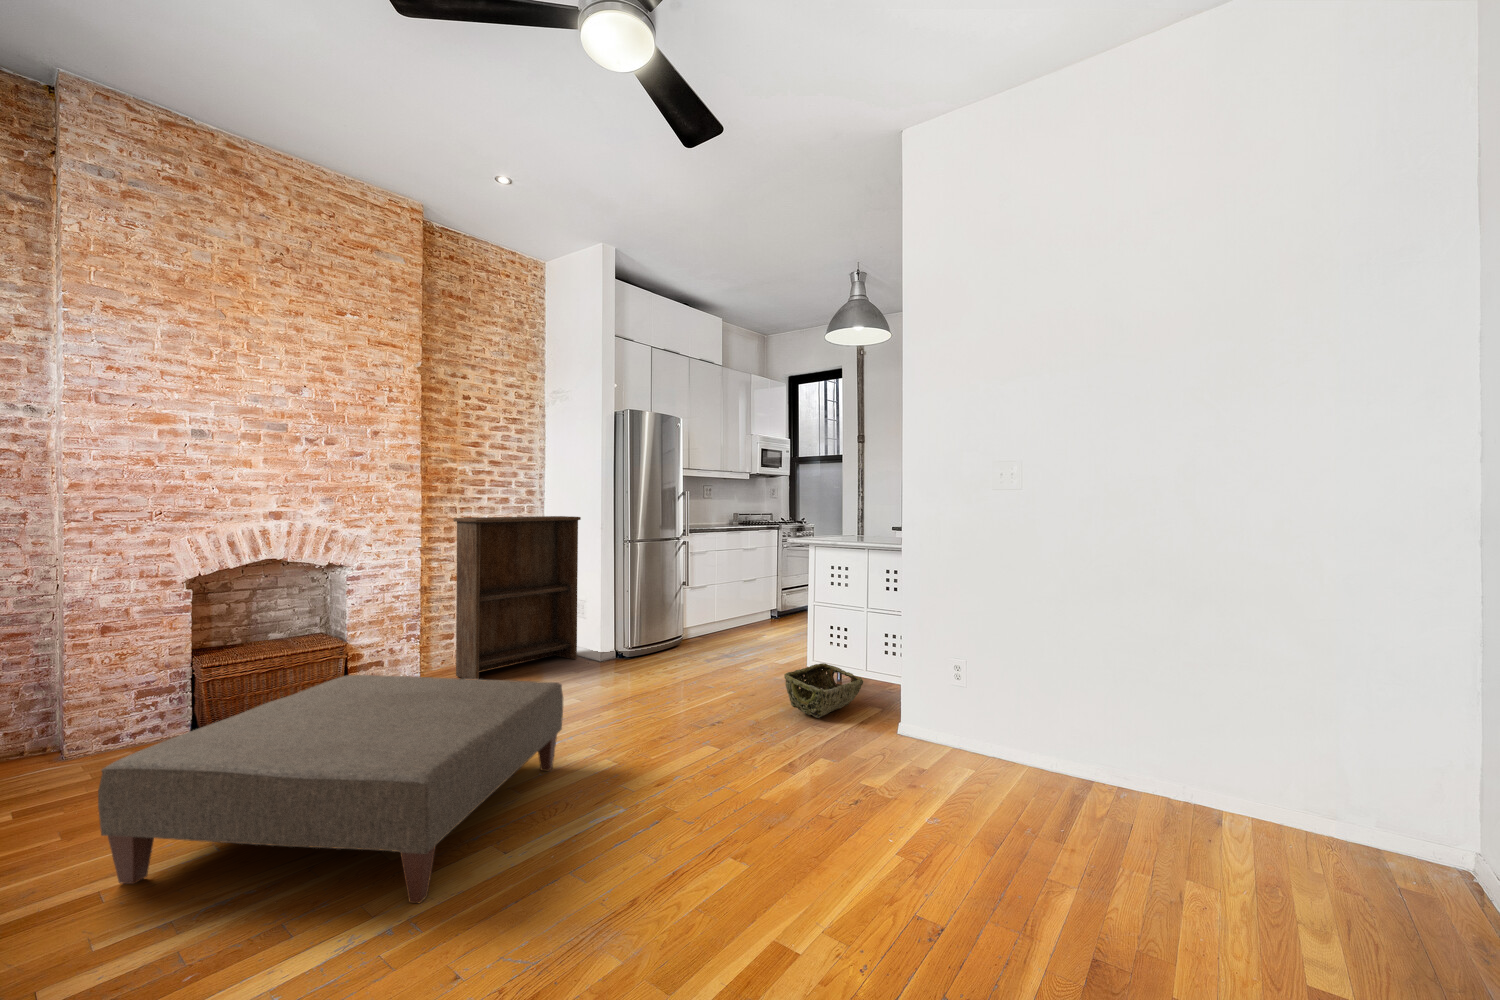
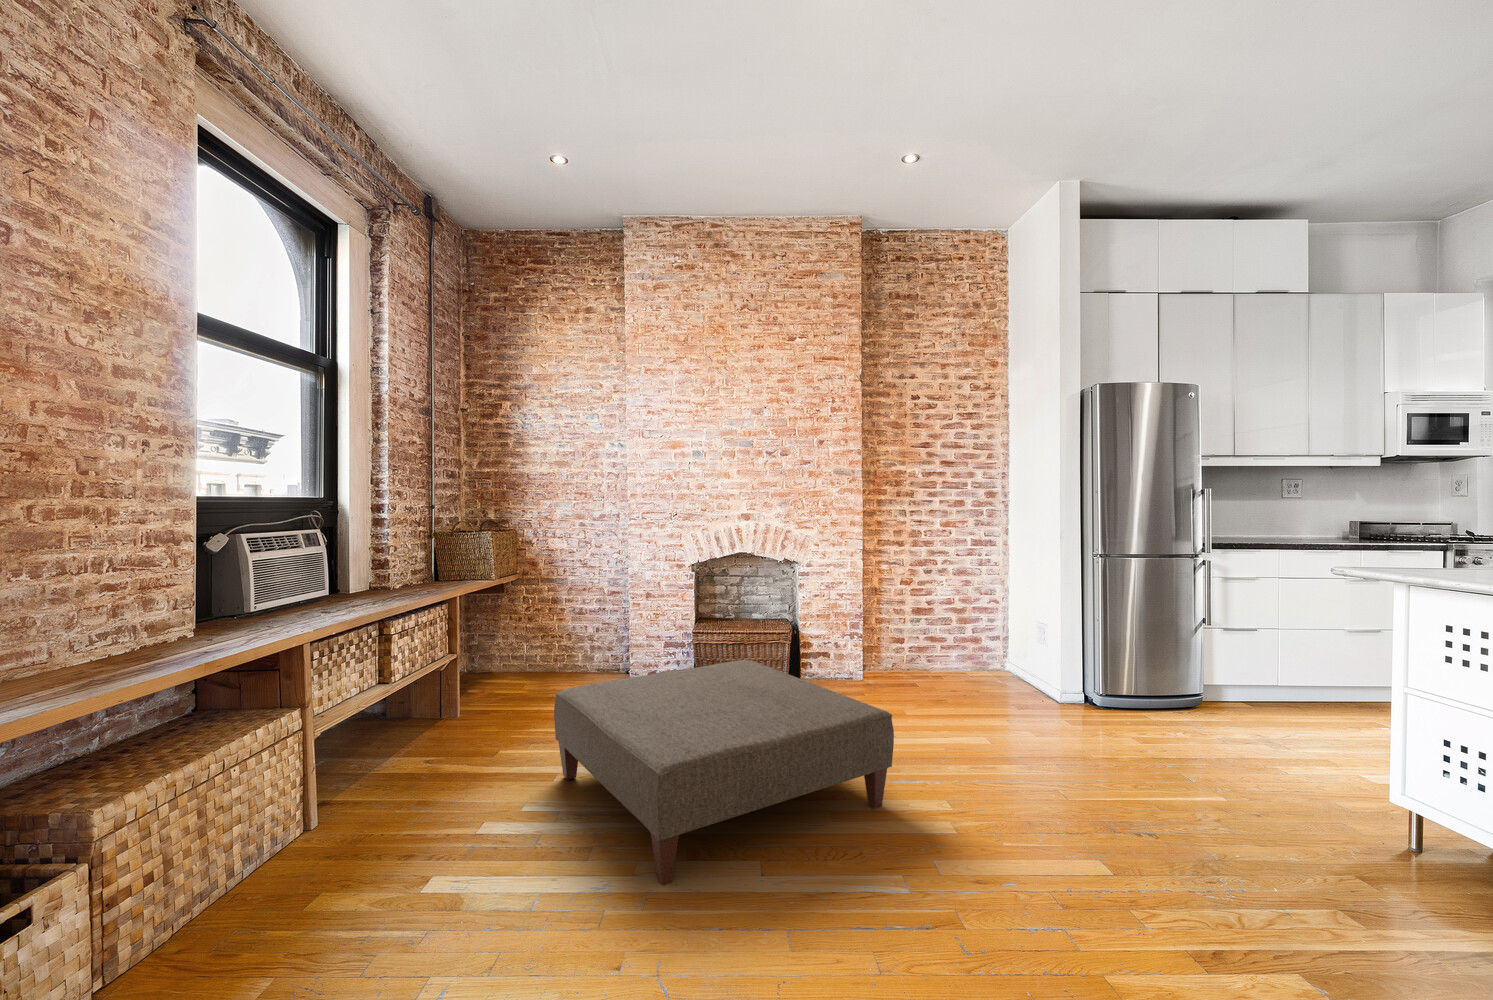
bookshelf: present [454,516,581,679] -> none [891,521,1032,691]
woven basket: present [784,663,863,718] -> none [1264,790,1472,890]

